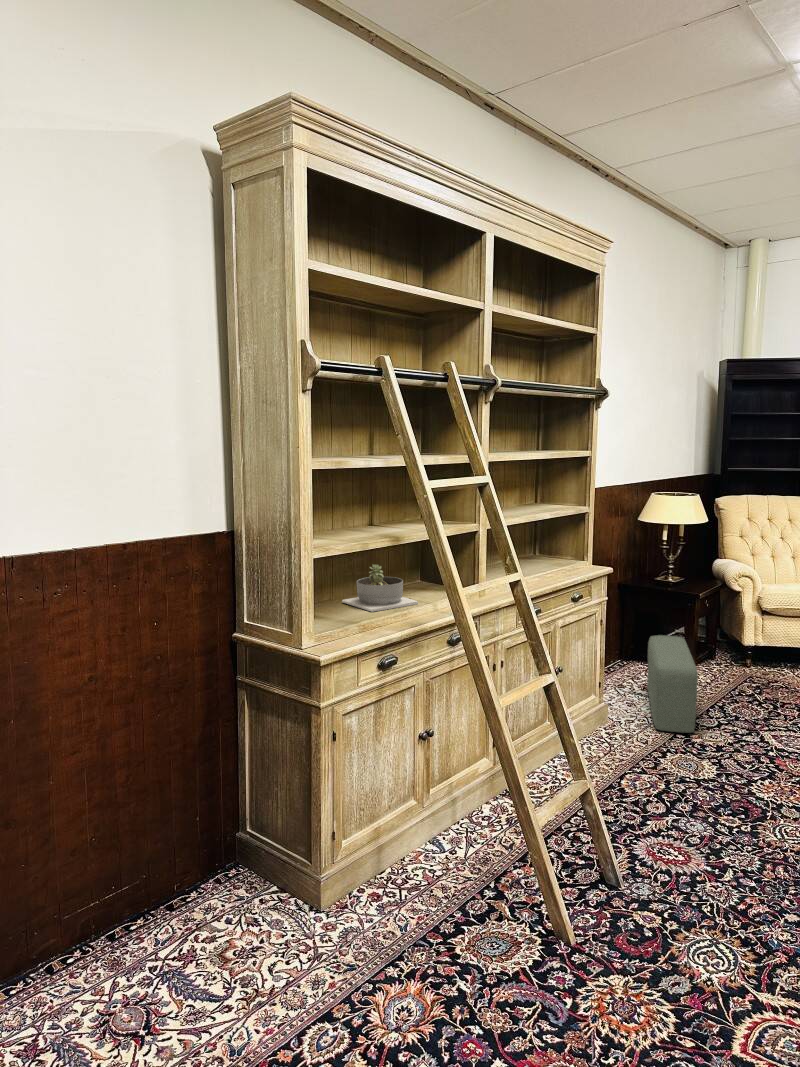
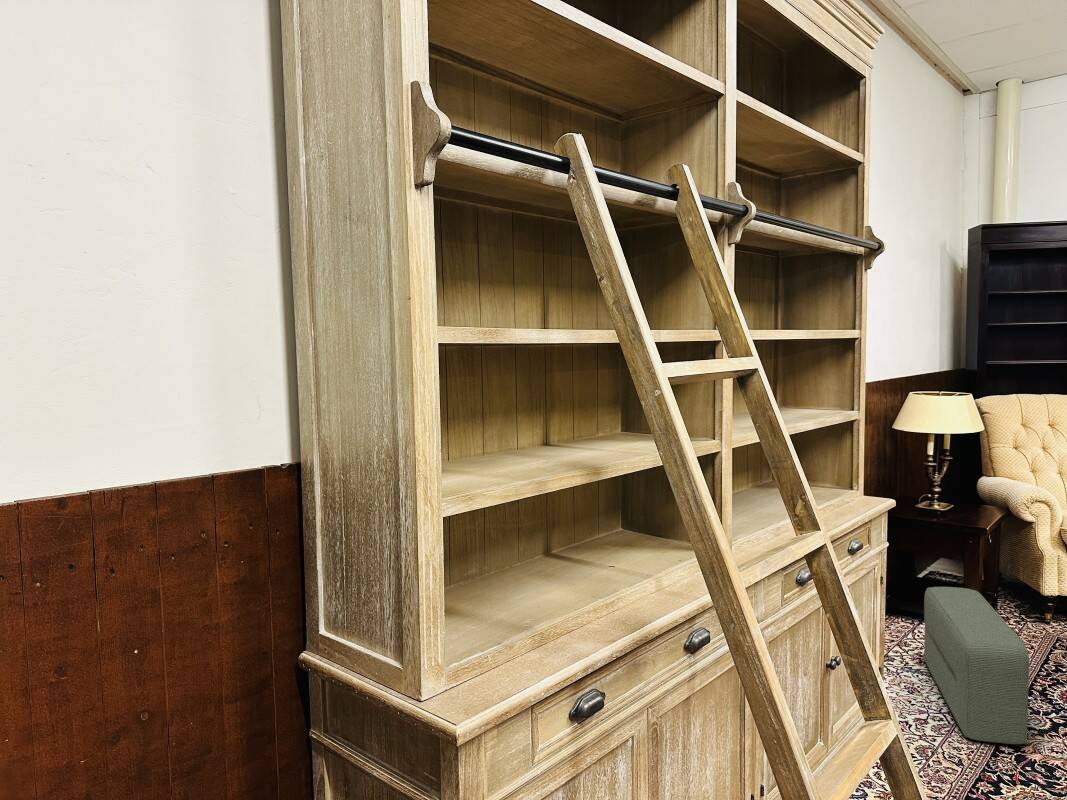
succulent planter: present [342,565,418,612] -> none [499,511,630,600]

